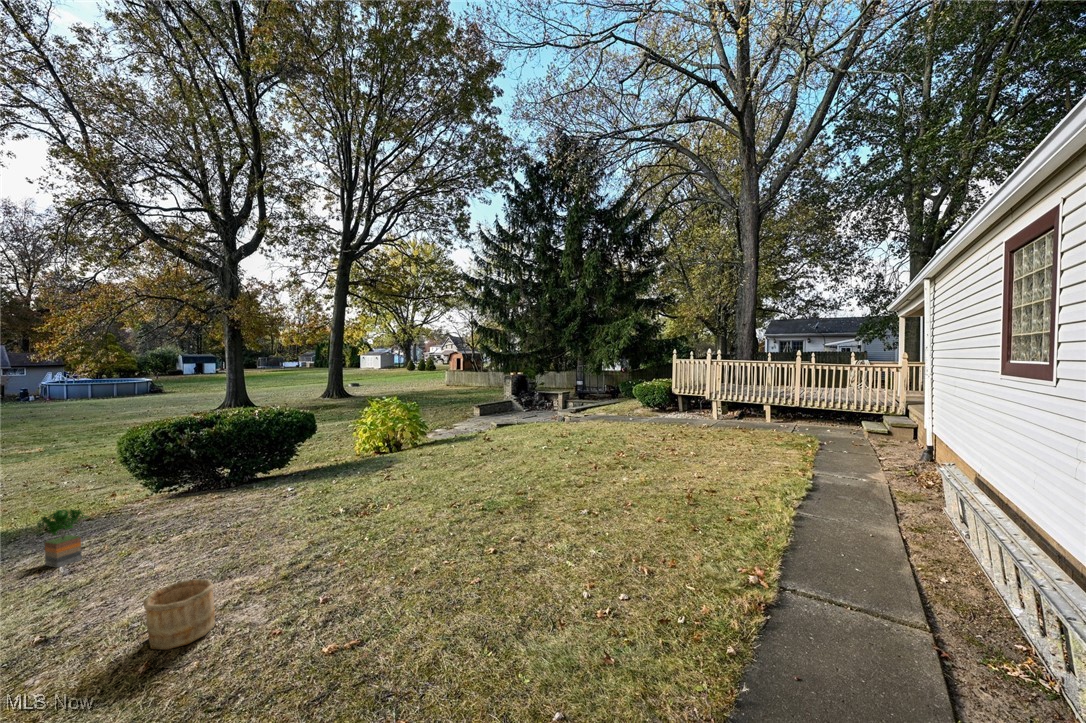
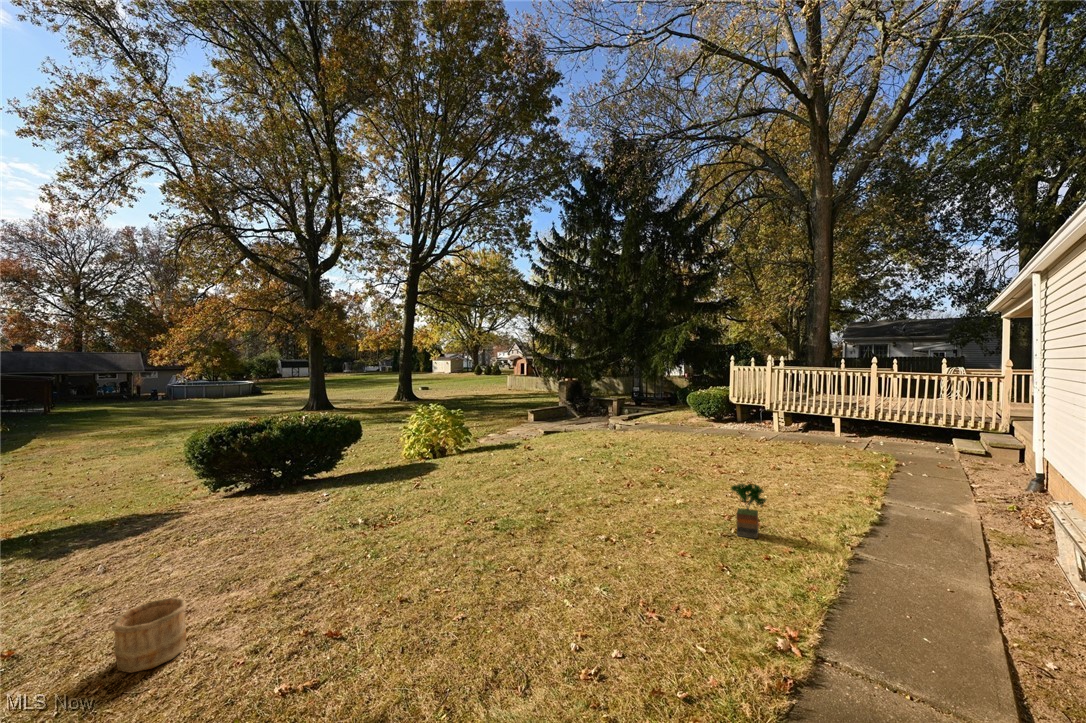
potted tree: present [37,509,89,568] -> present [731,484,766,539]

